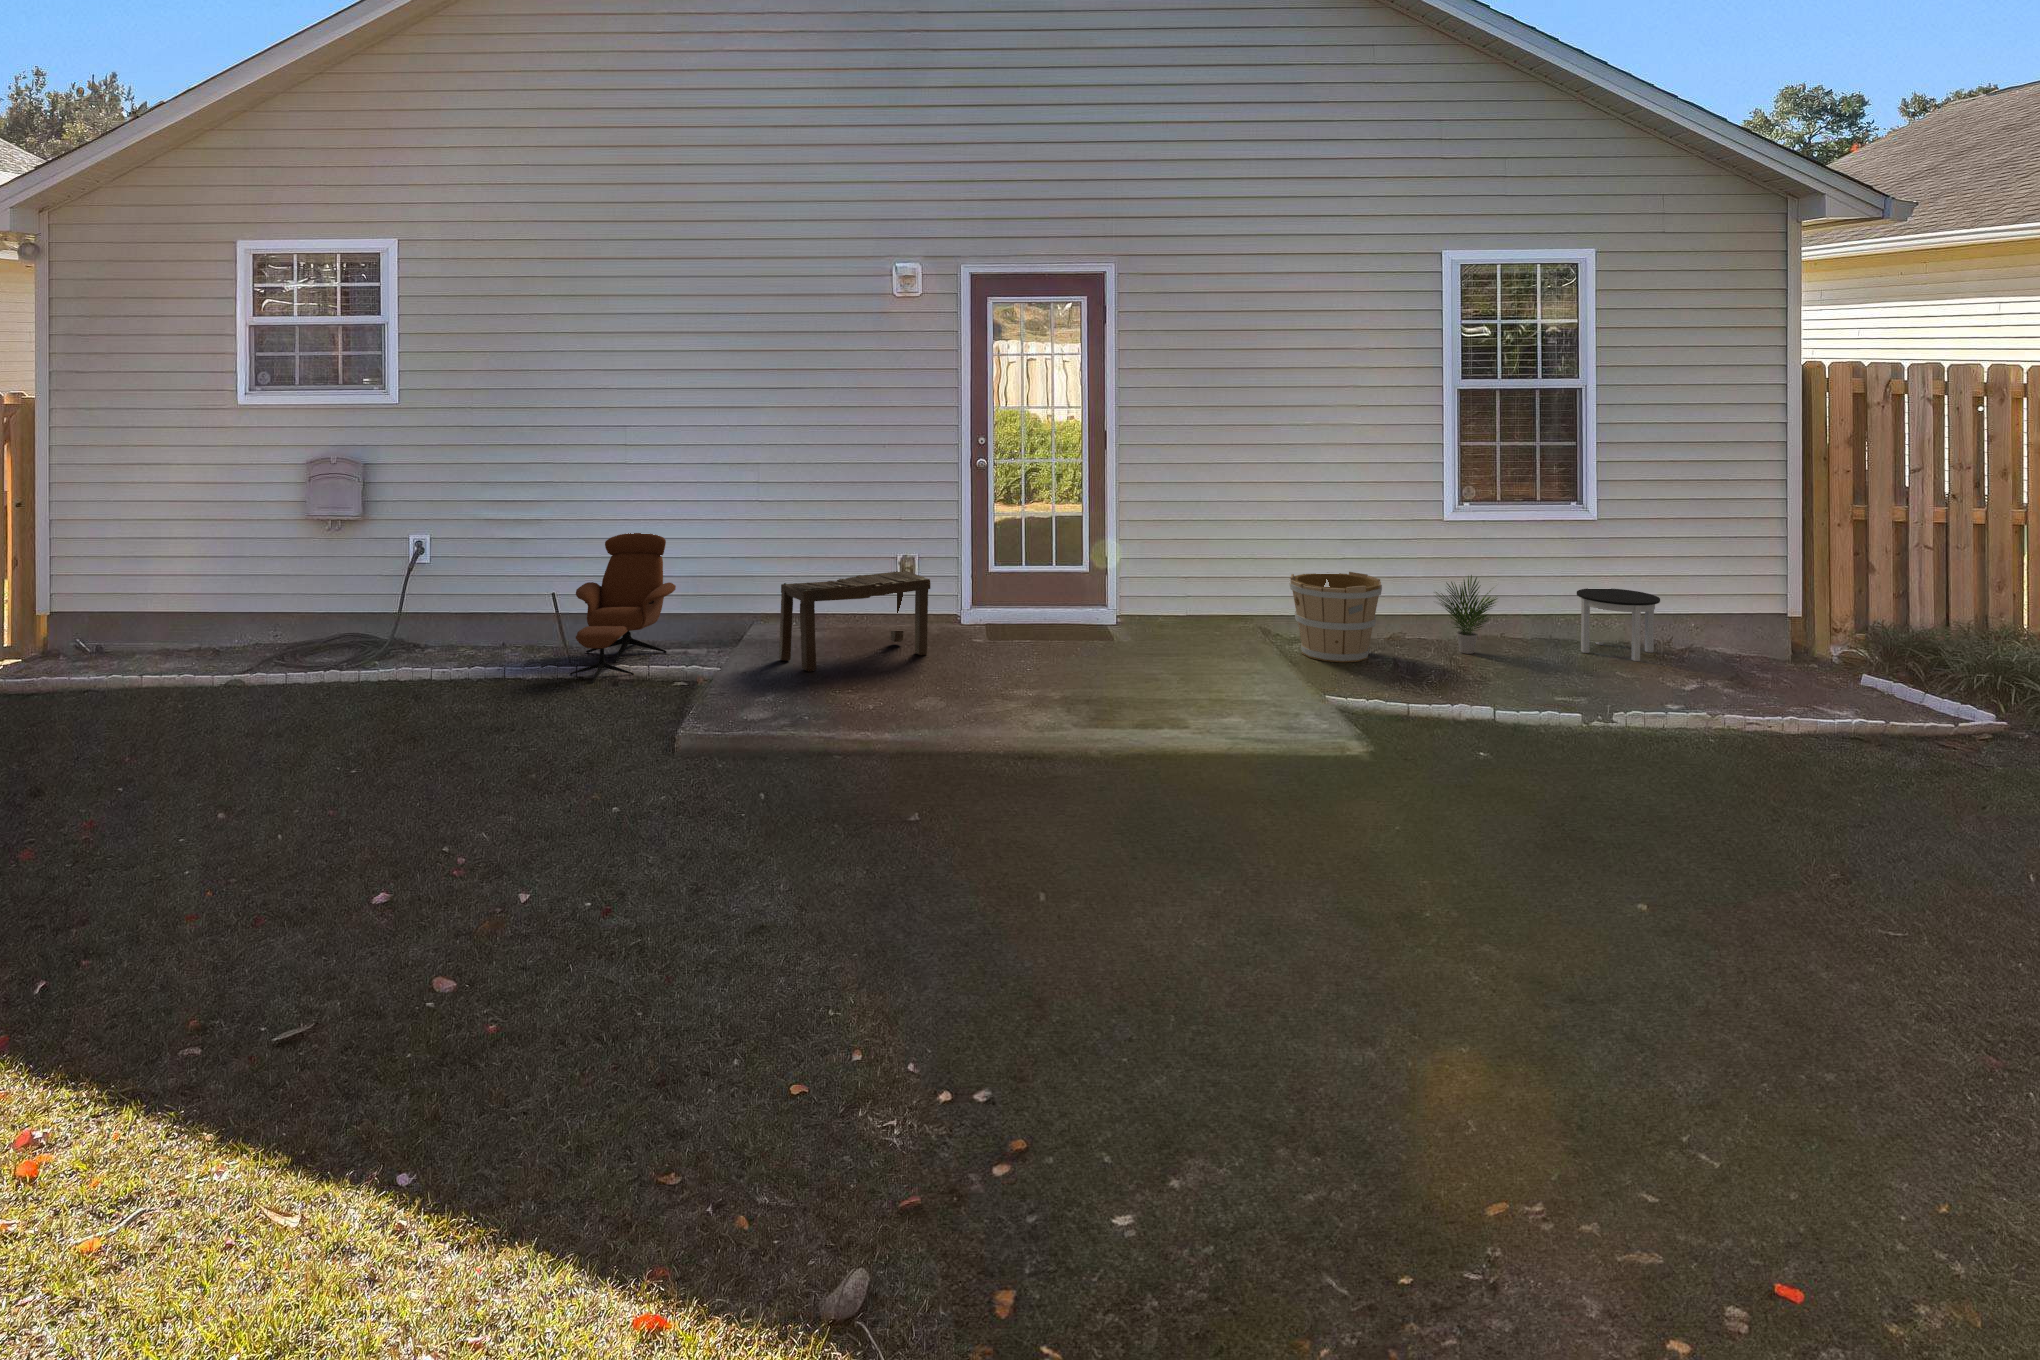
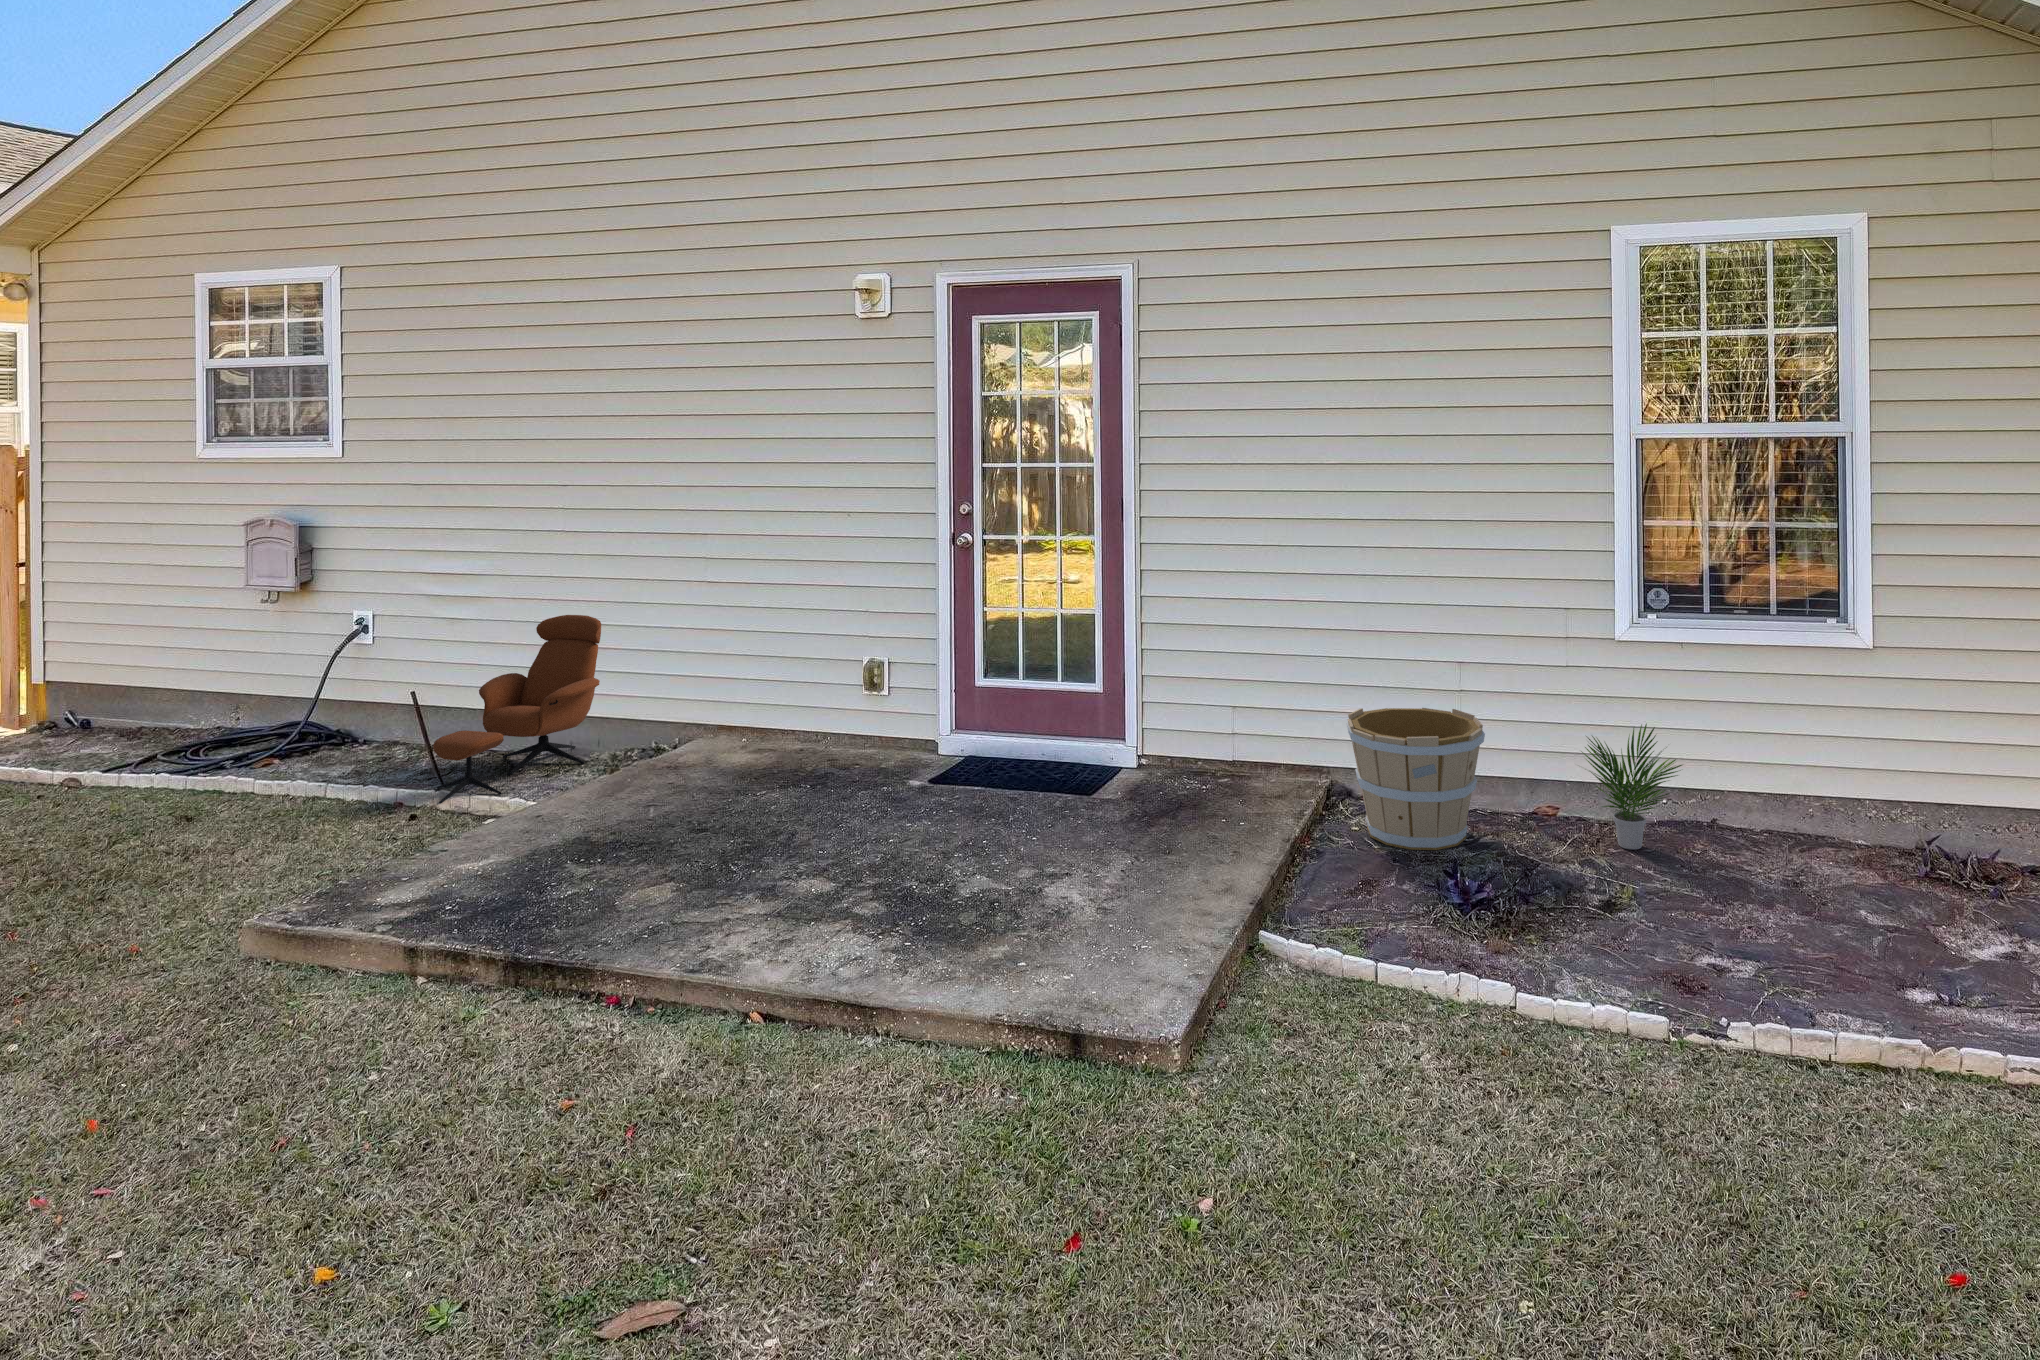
bench: present [779,571,930,672] -> none [684,675,868,806]
round table: present [1577,588,1660,661] -> none [1823,756,1964,889]

